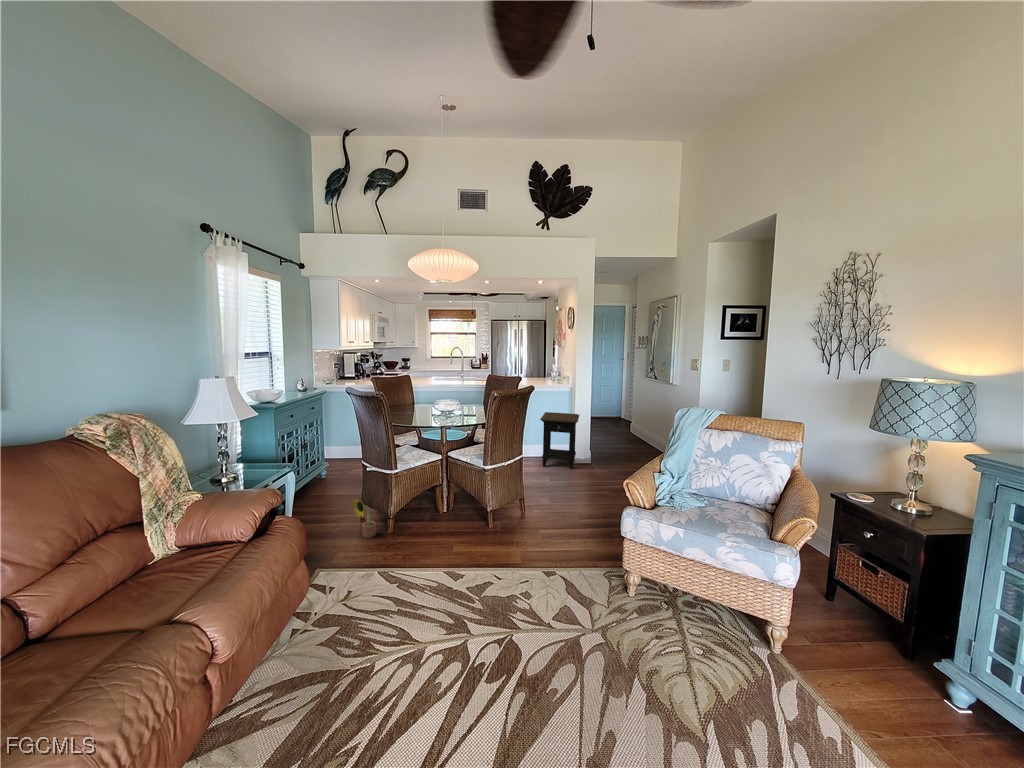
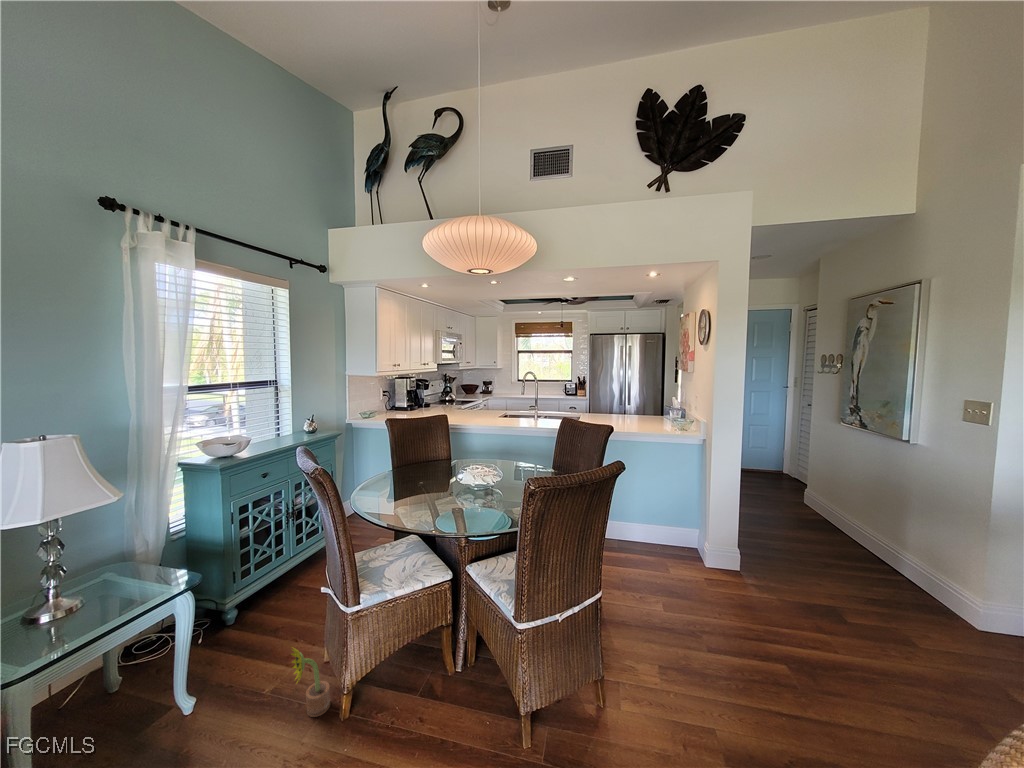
side table: present [540,412,579,469] -> none [647,481,719,589]

